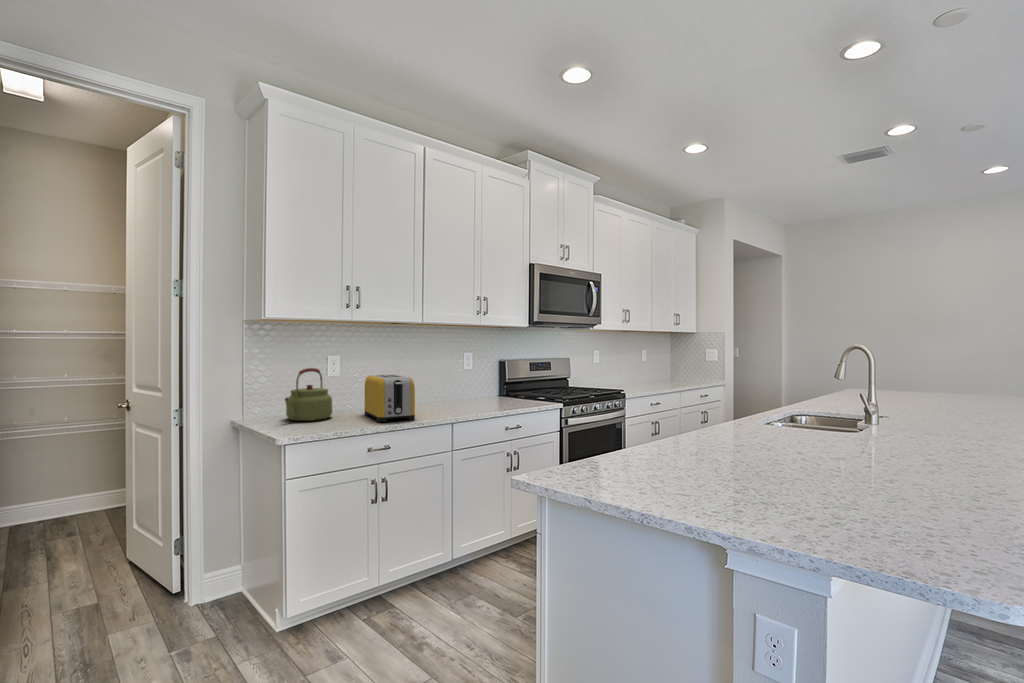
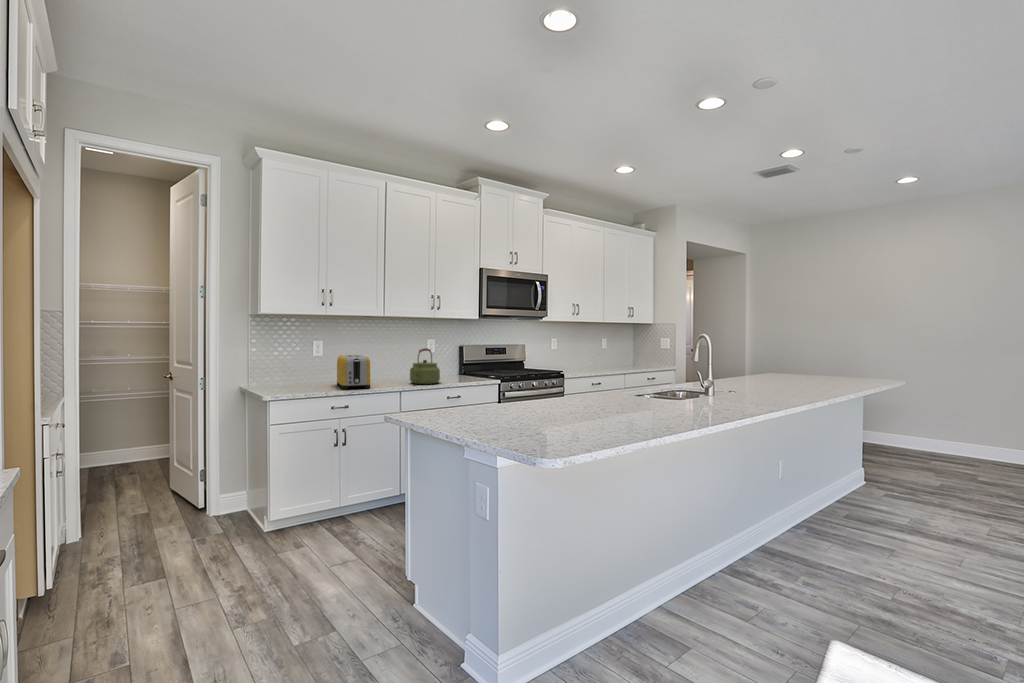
kettle: present [285,368,332,421] -> present [410,348,440,384]

